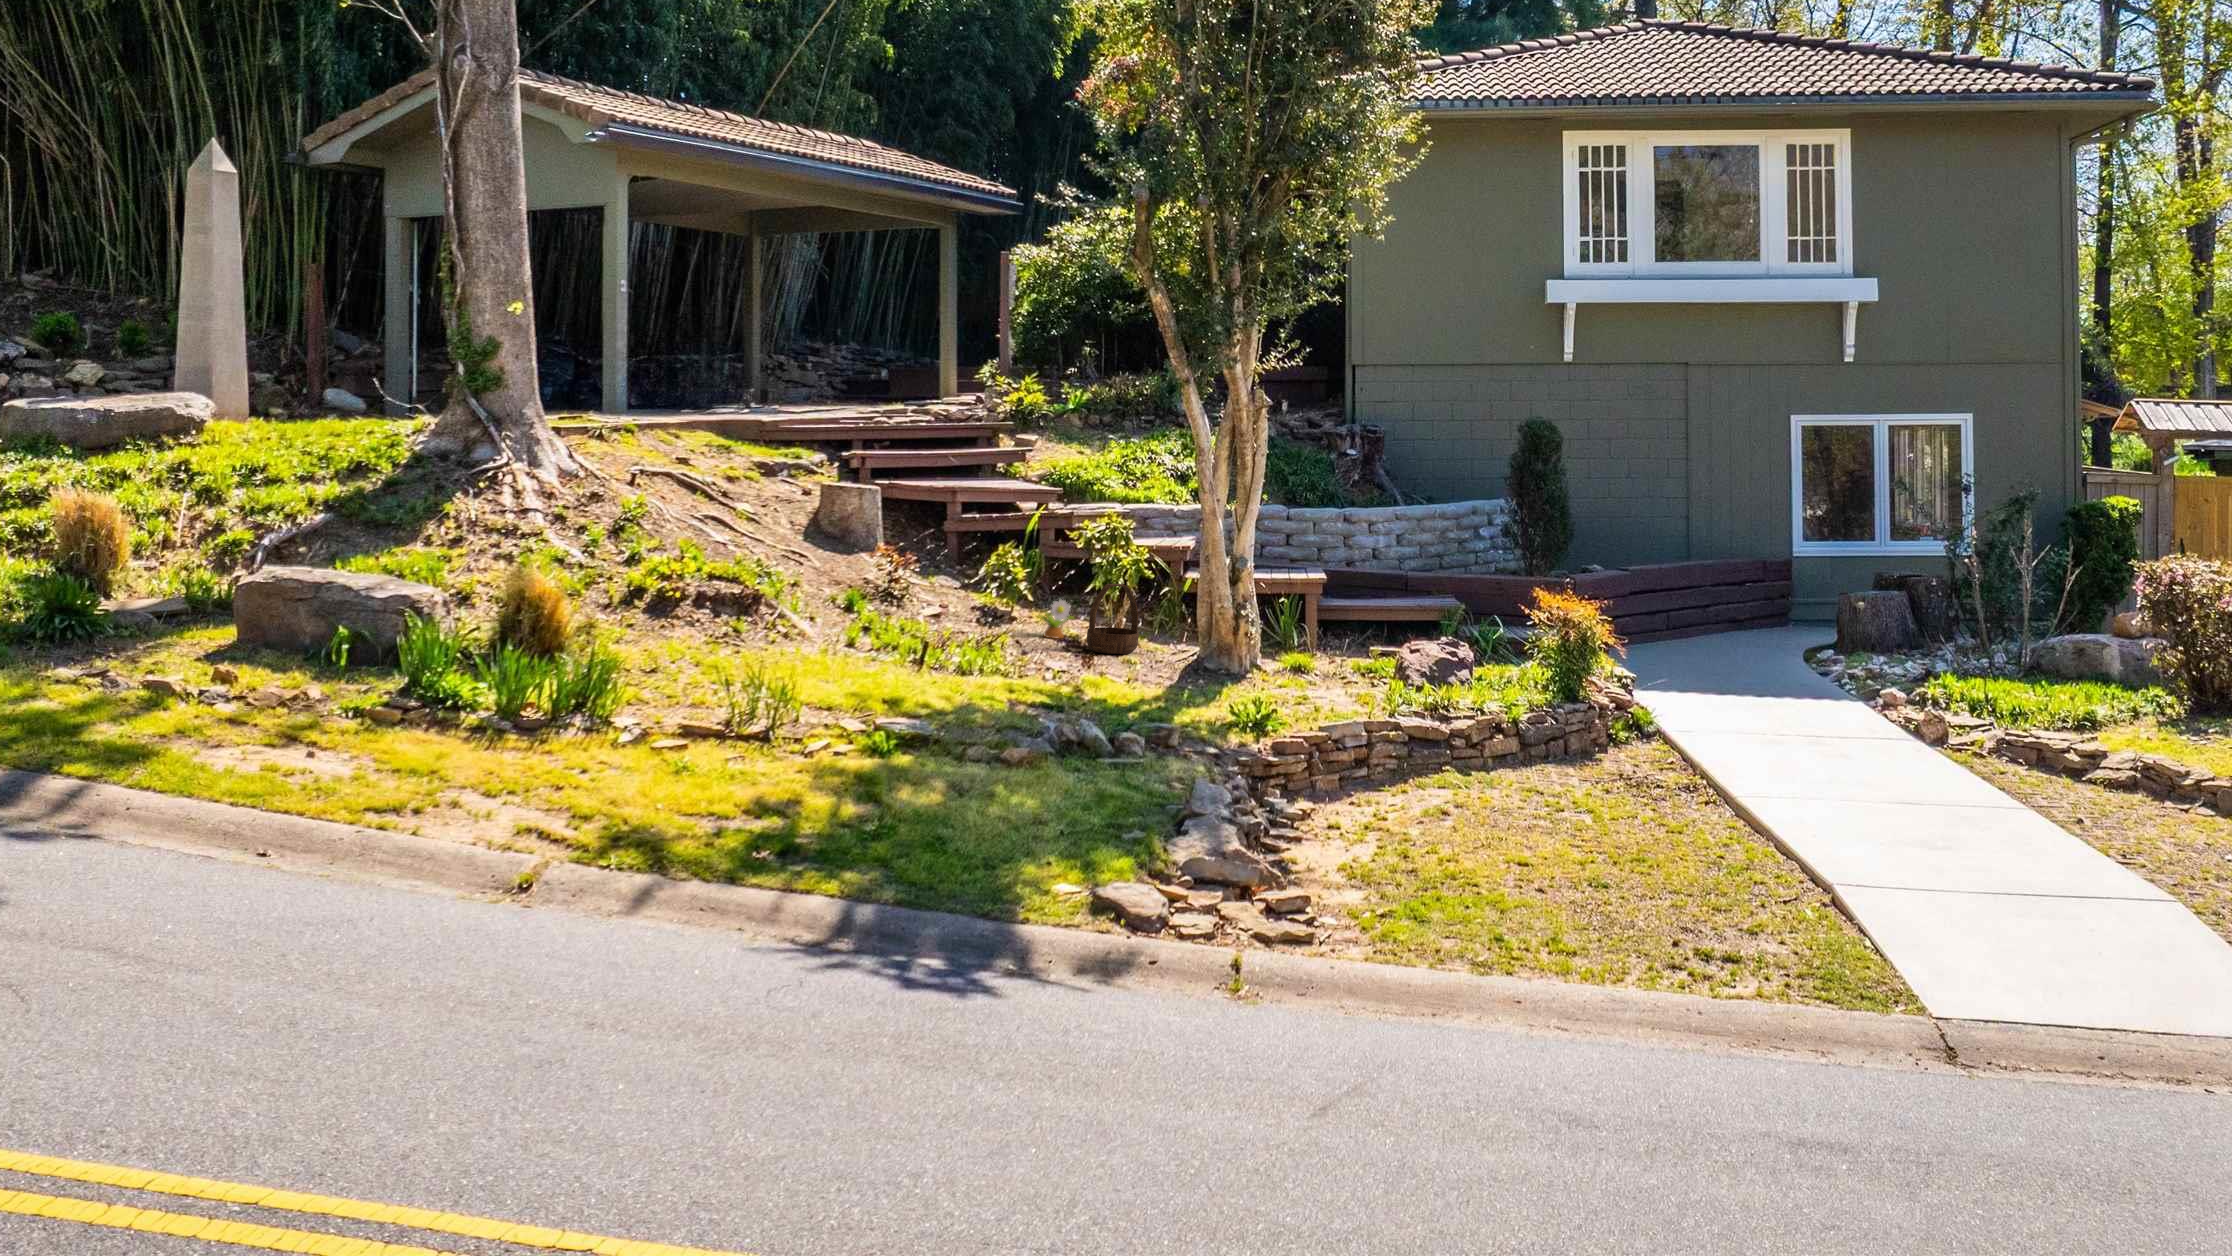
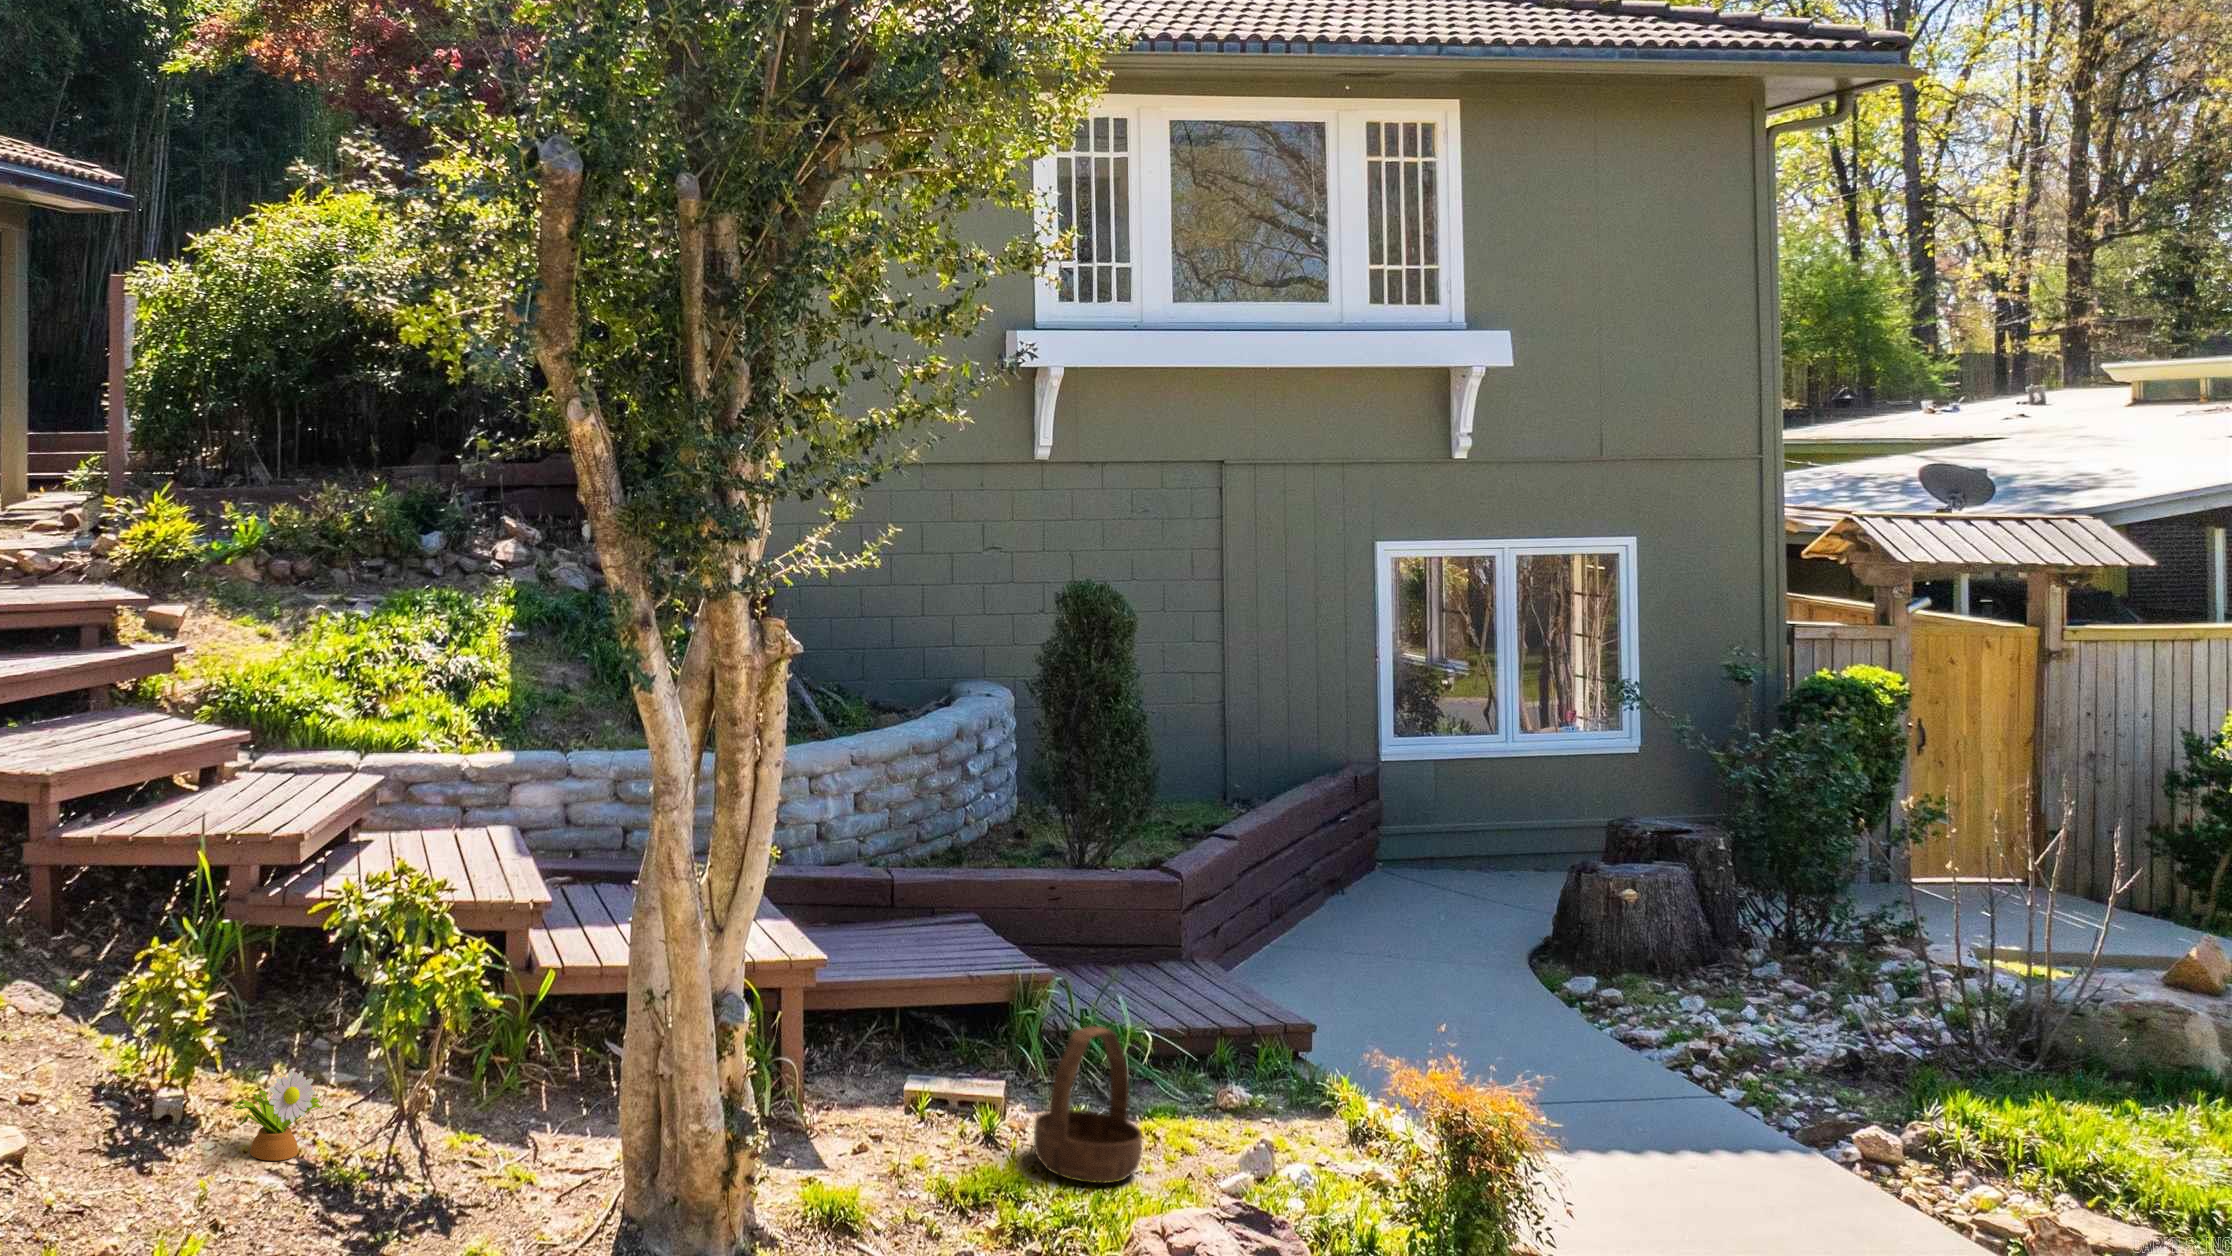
basket: present [1087,584,1139,654] -> present [1034,1026,1142,1183]

